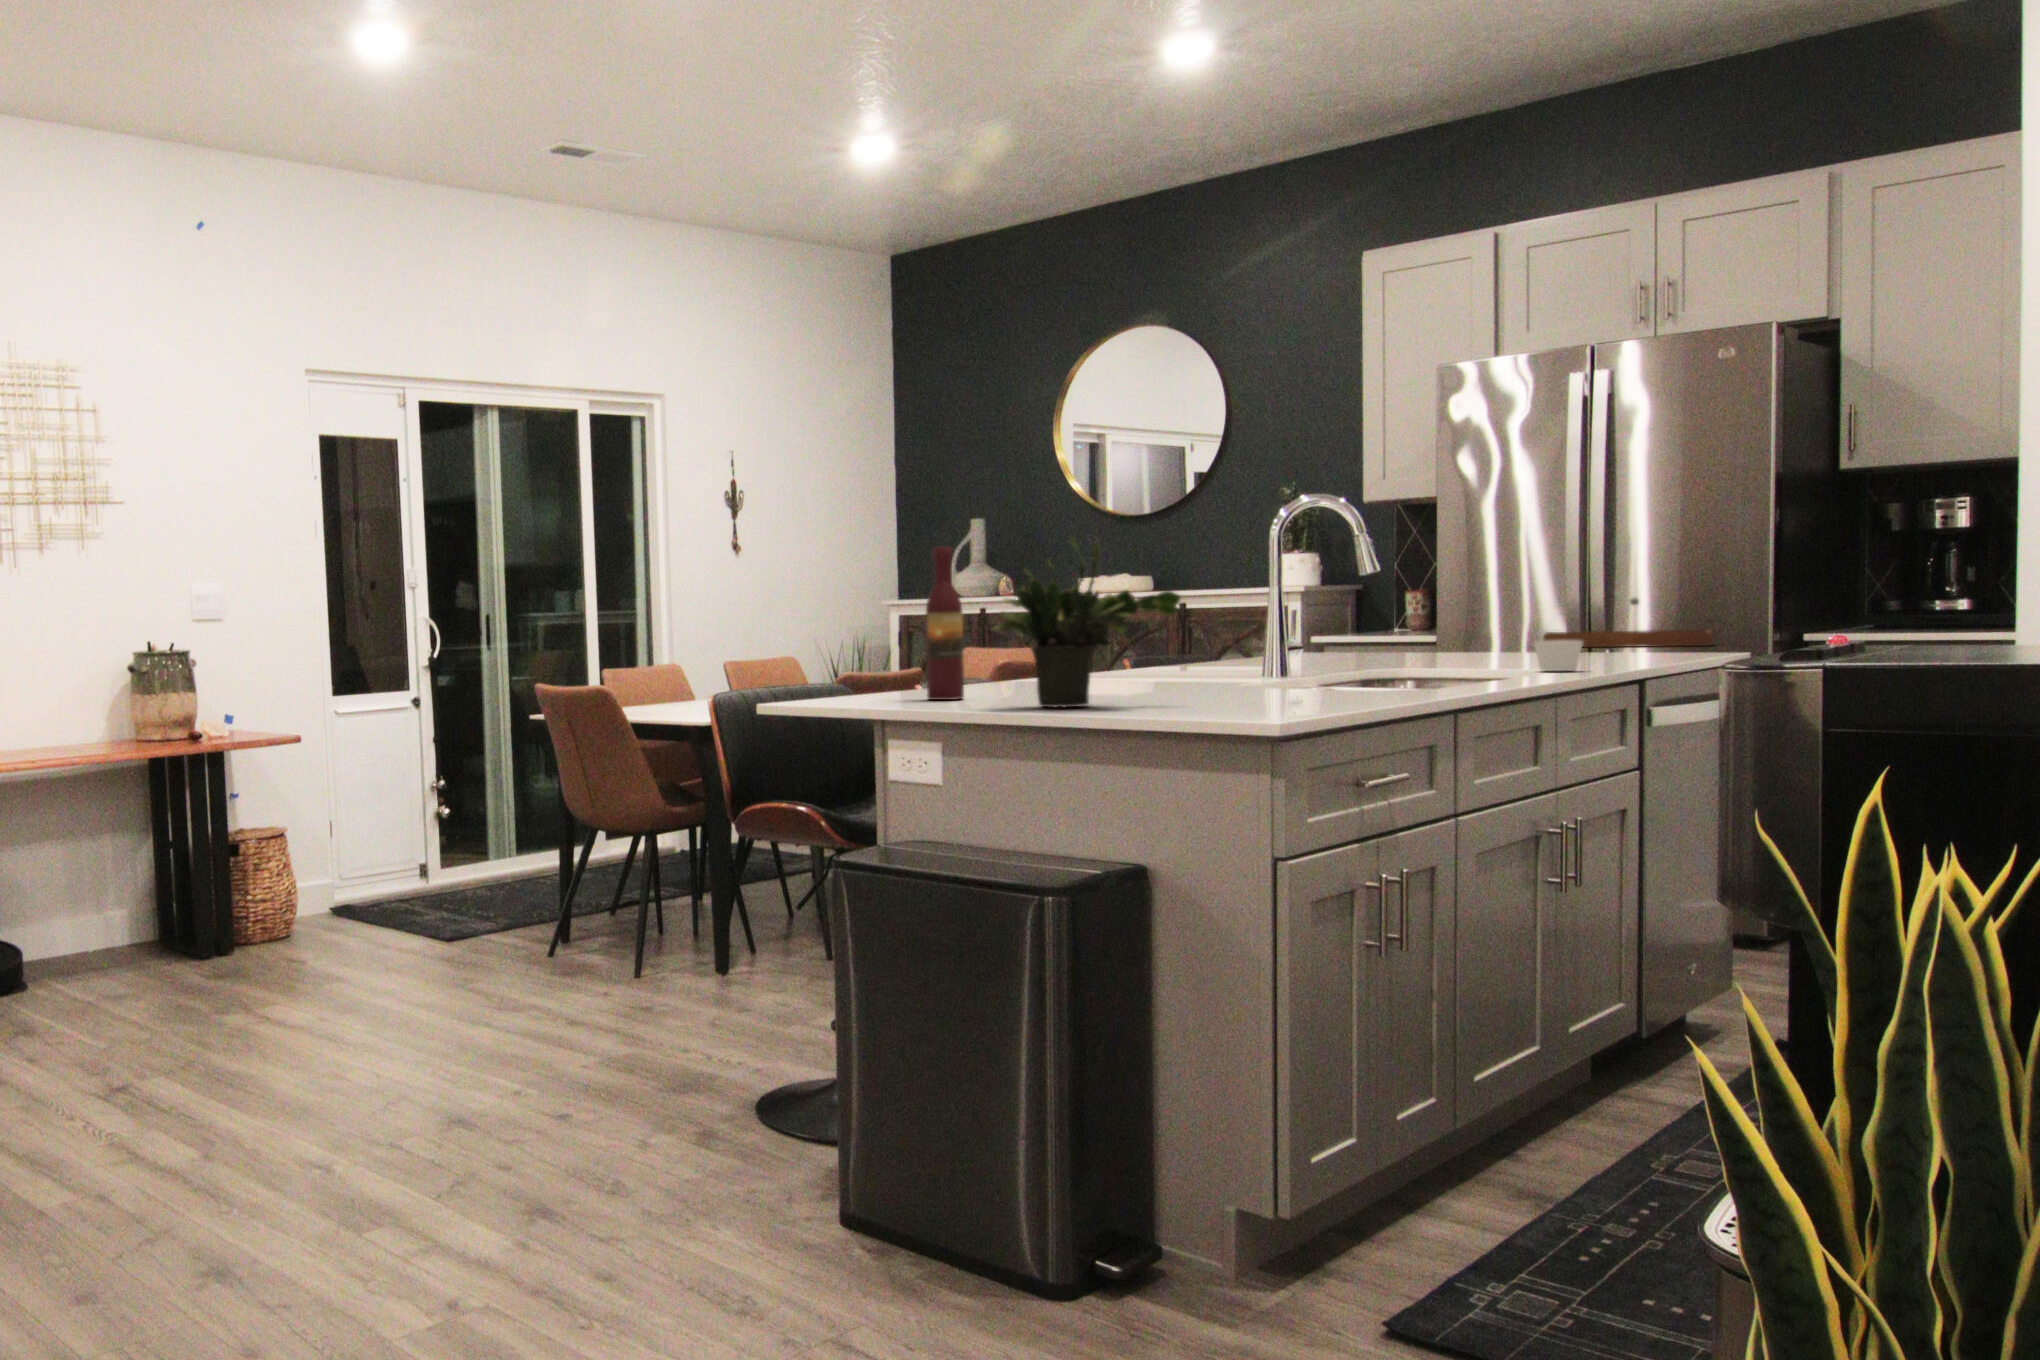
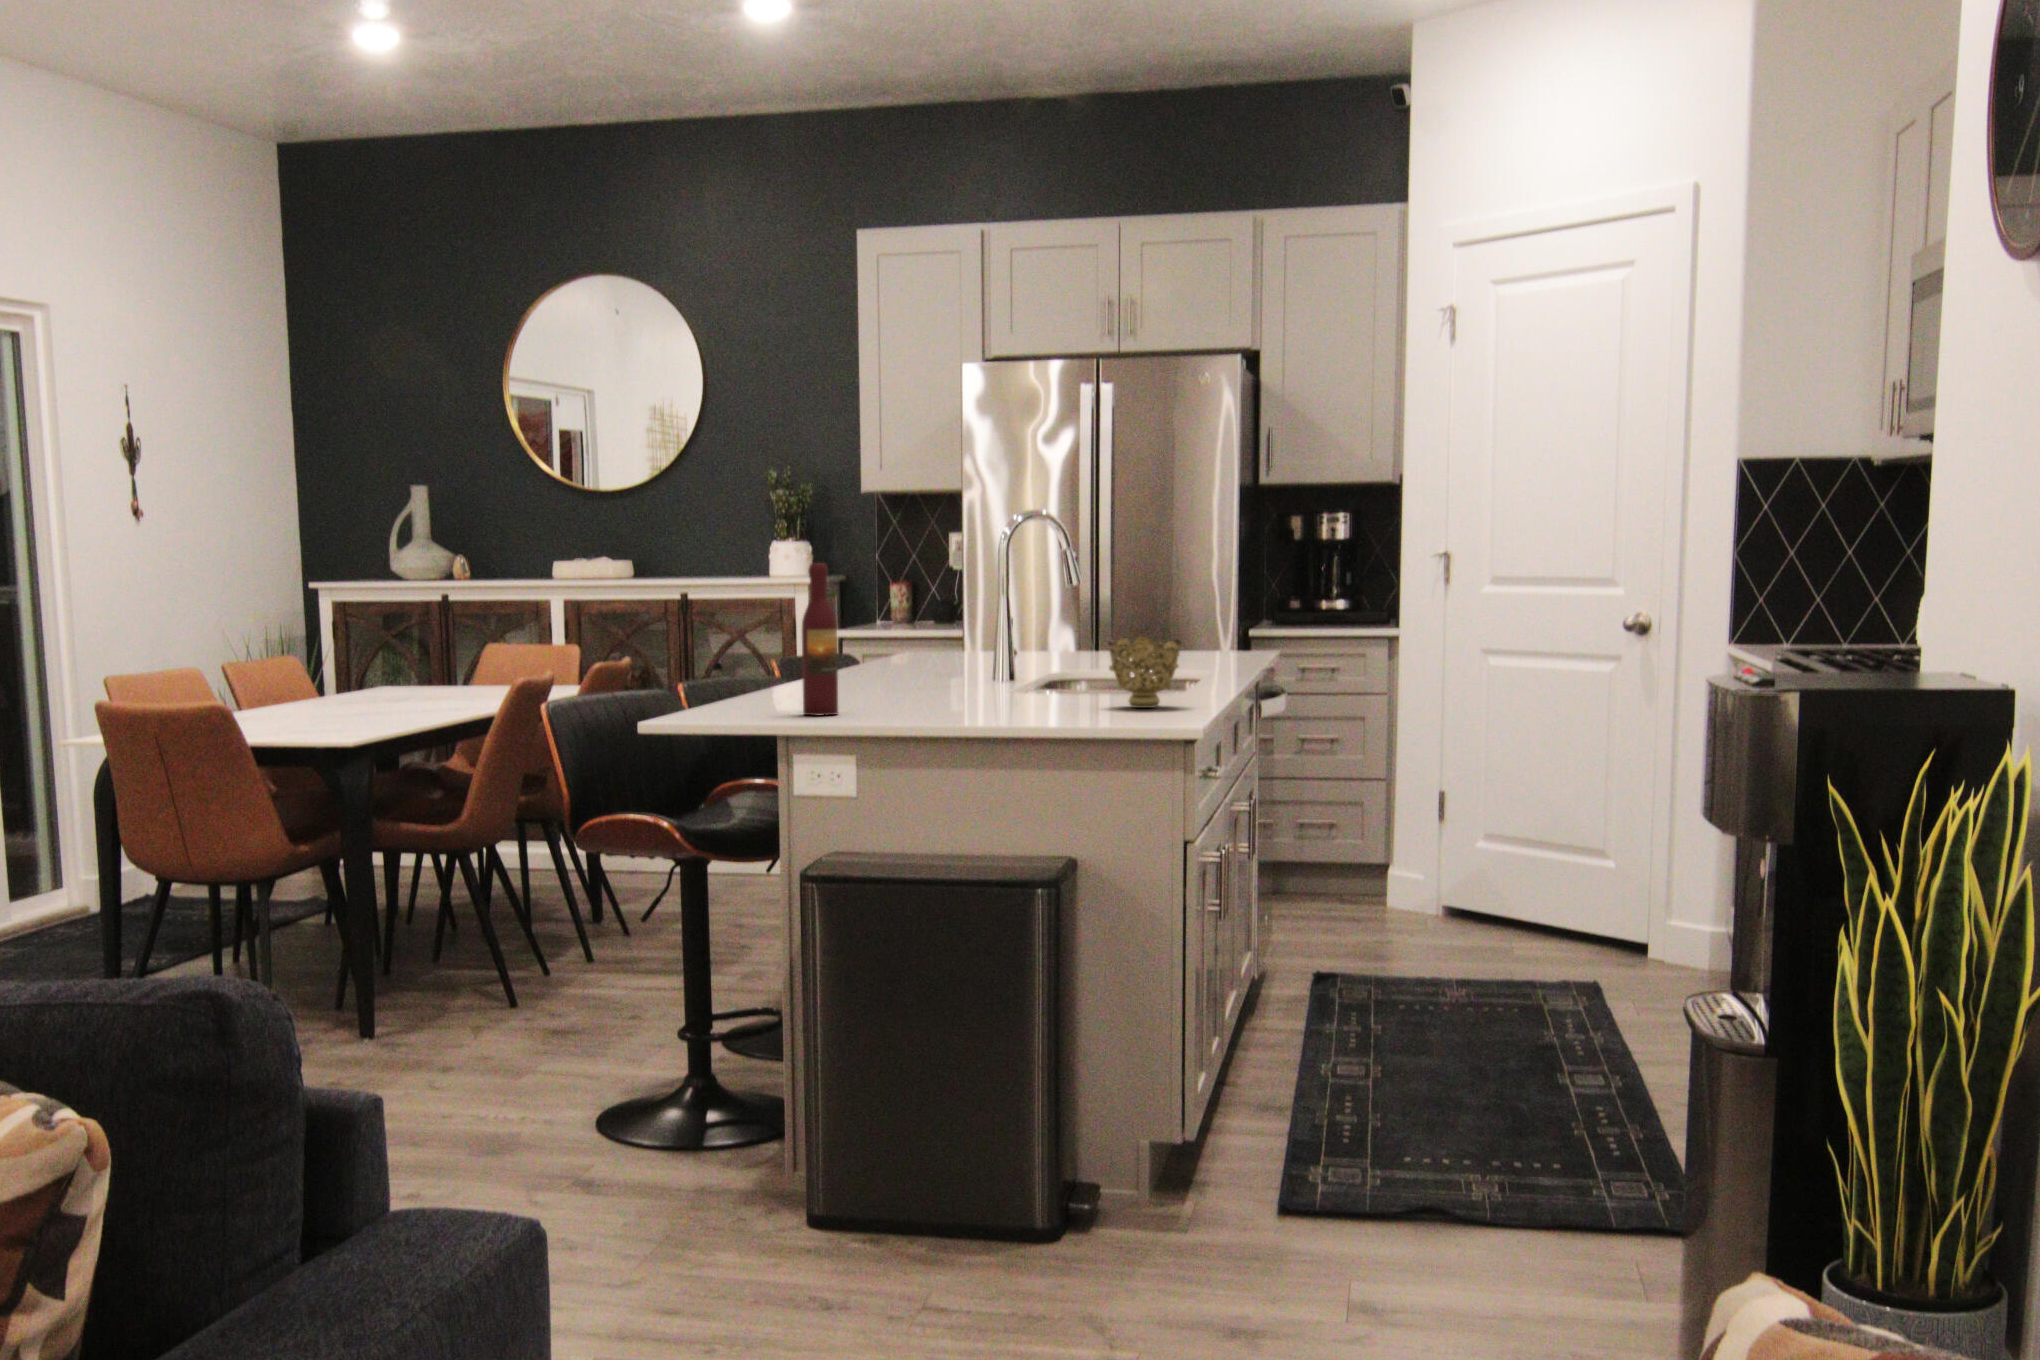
potted plant: present [994,538,1181,707] -> none [915,563,1061,721]
tray: present [1543,598,1712,647] -> none [1078,599,1212,645]
decorative bowl: none [1268,619,1362,701] -> present [1108,637,1181,708]
candle: present [1534,641,1583,671] -> none [1184,646,1220,673]

